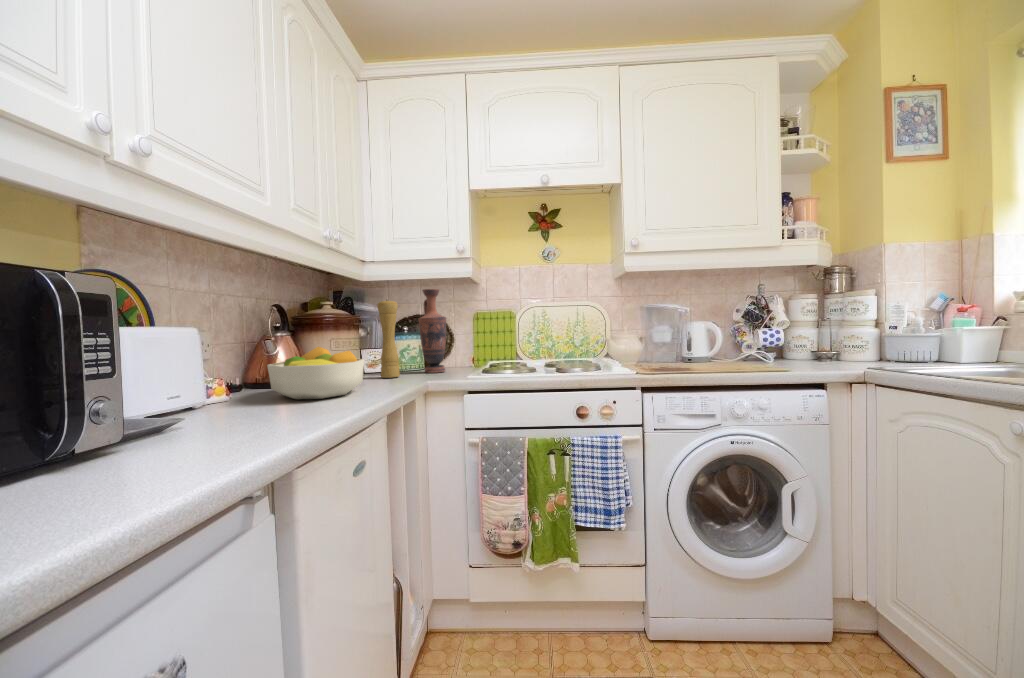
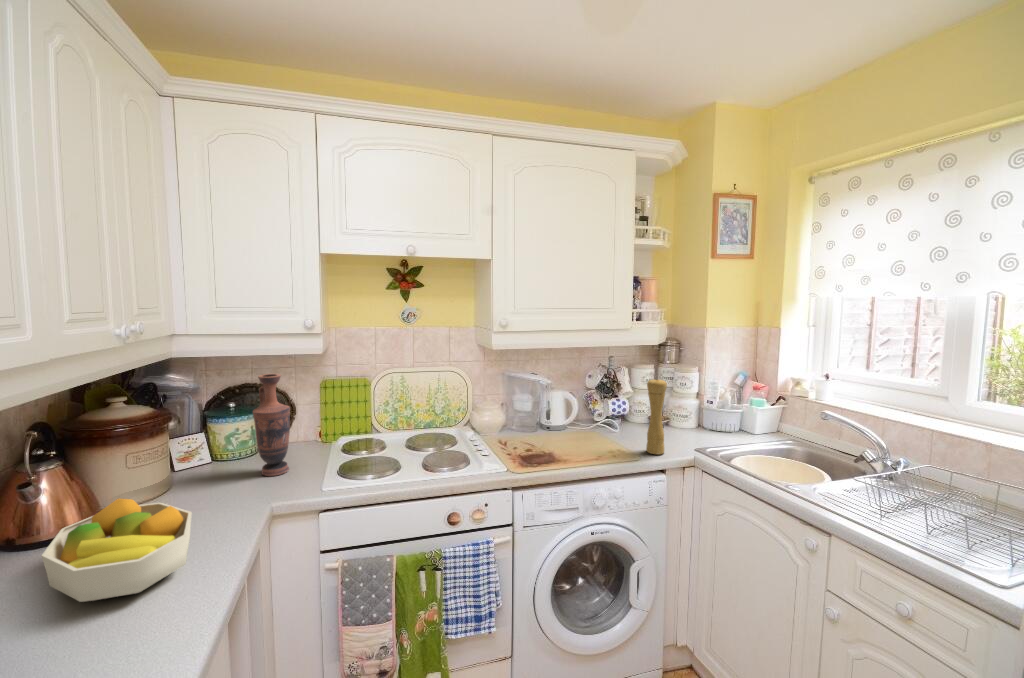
pepper mill: present [377,300,400,378] -> present [646,379,667,454]

